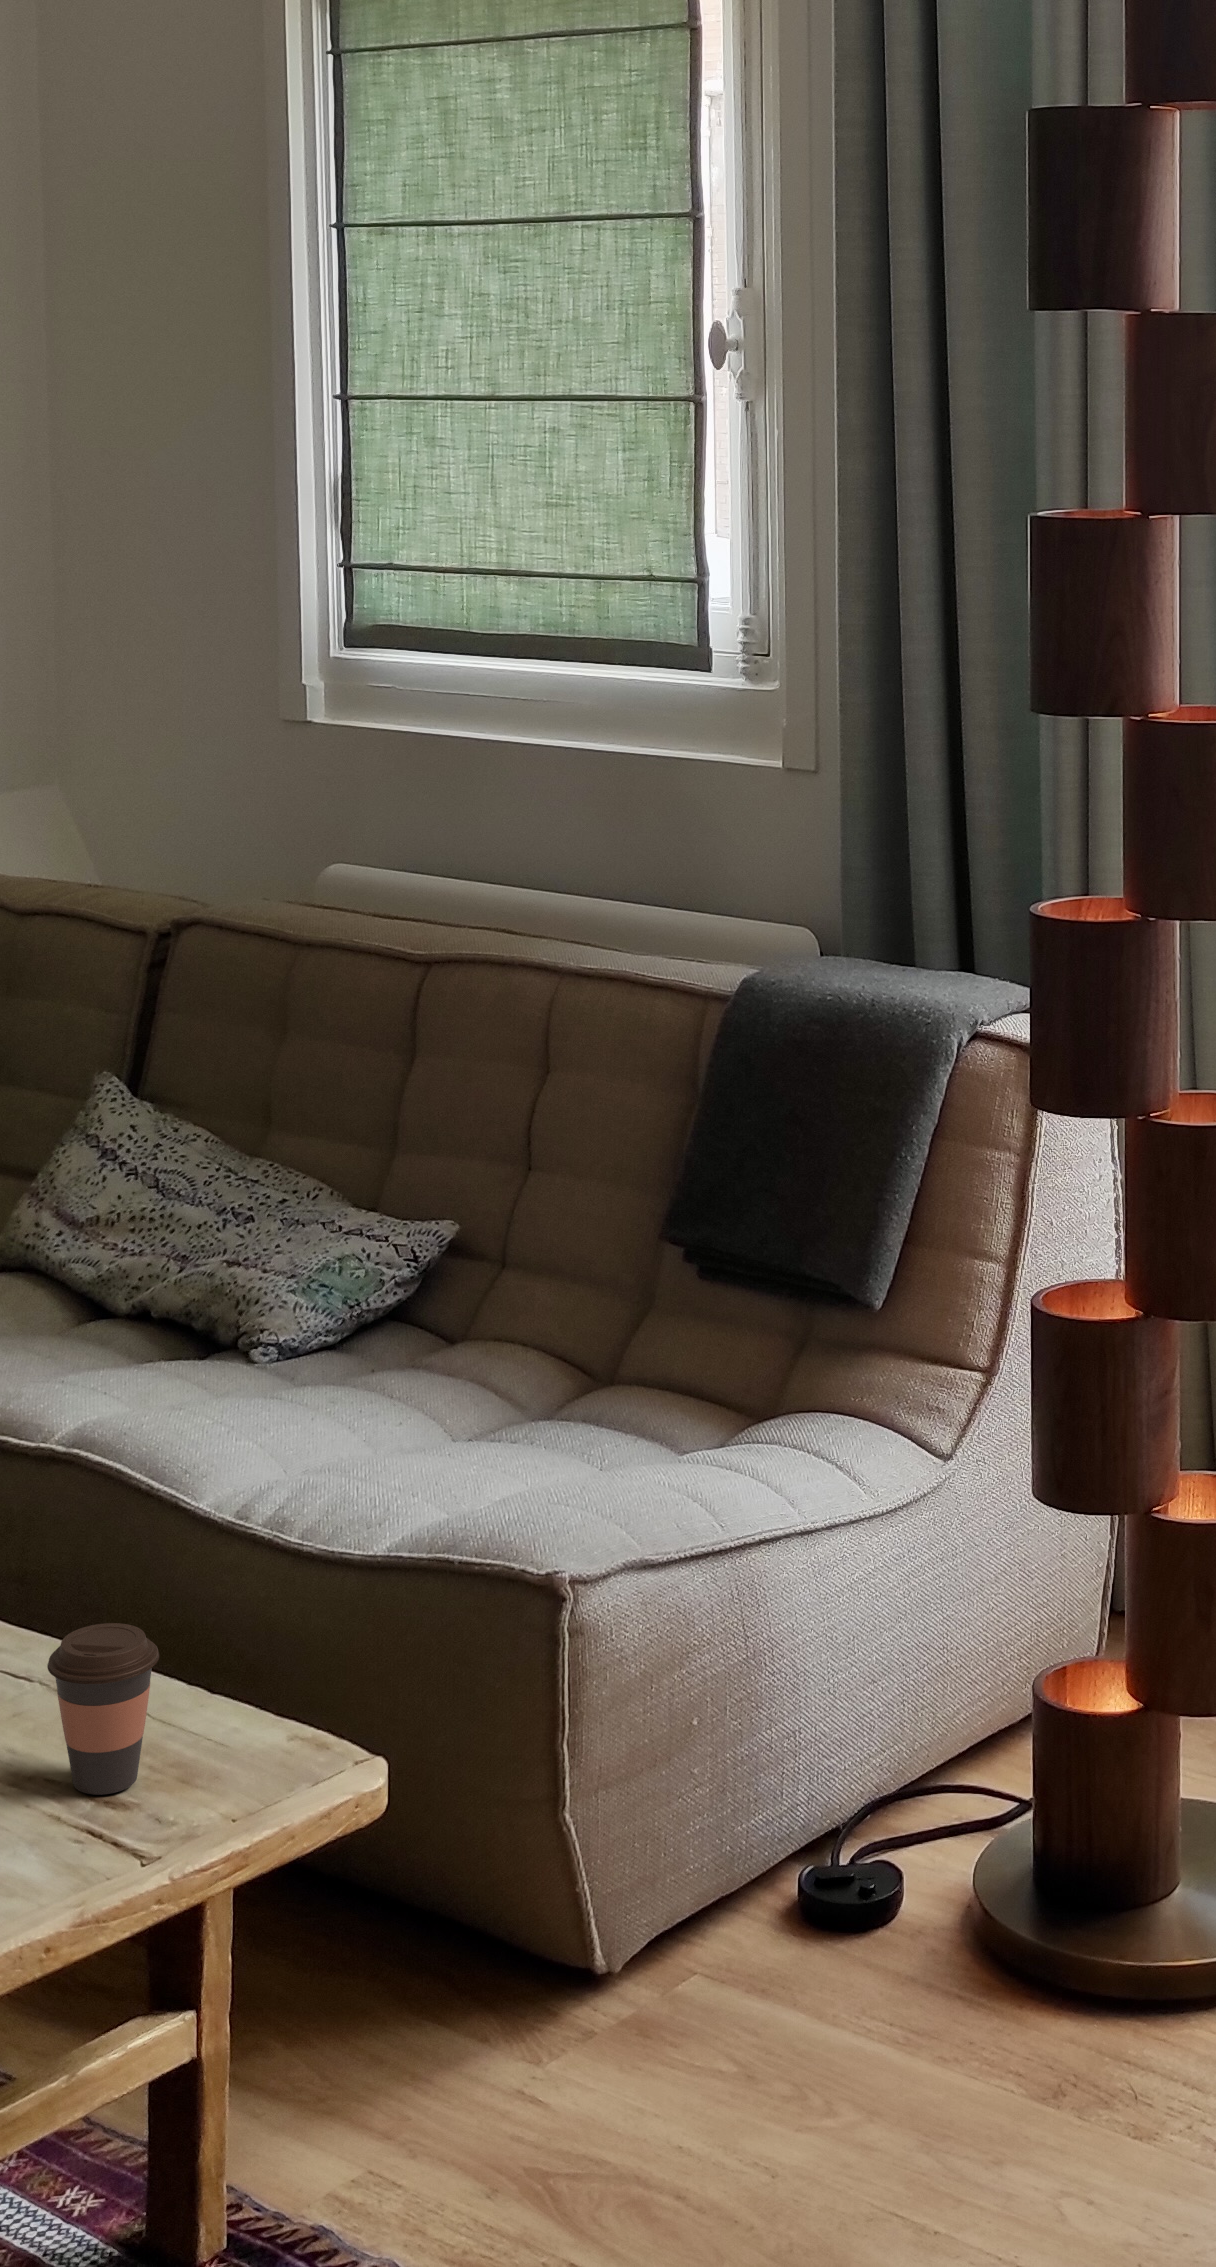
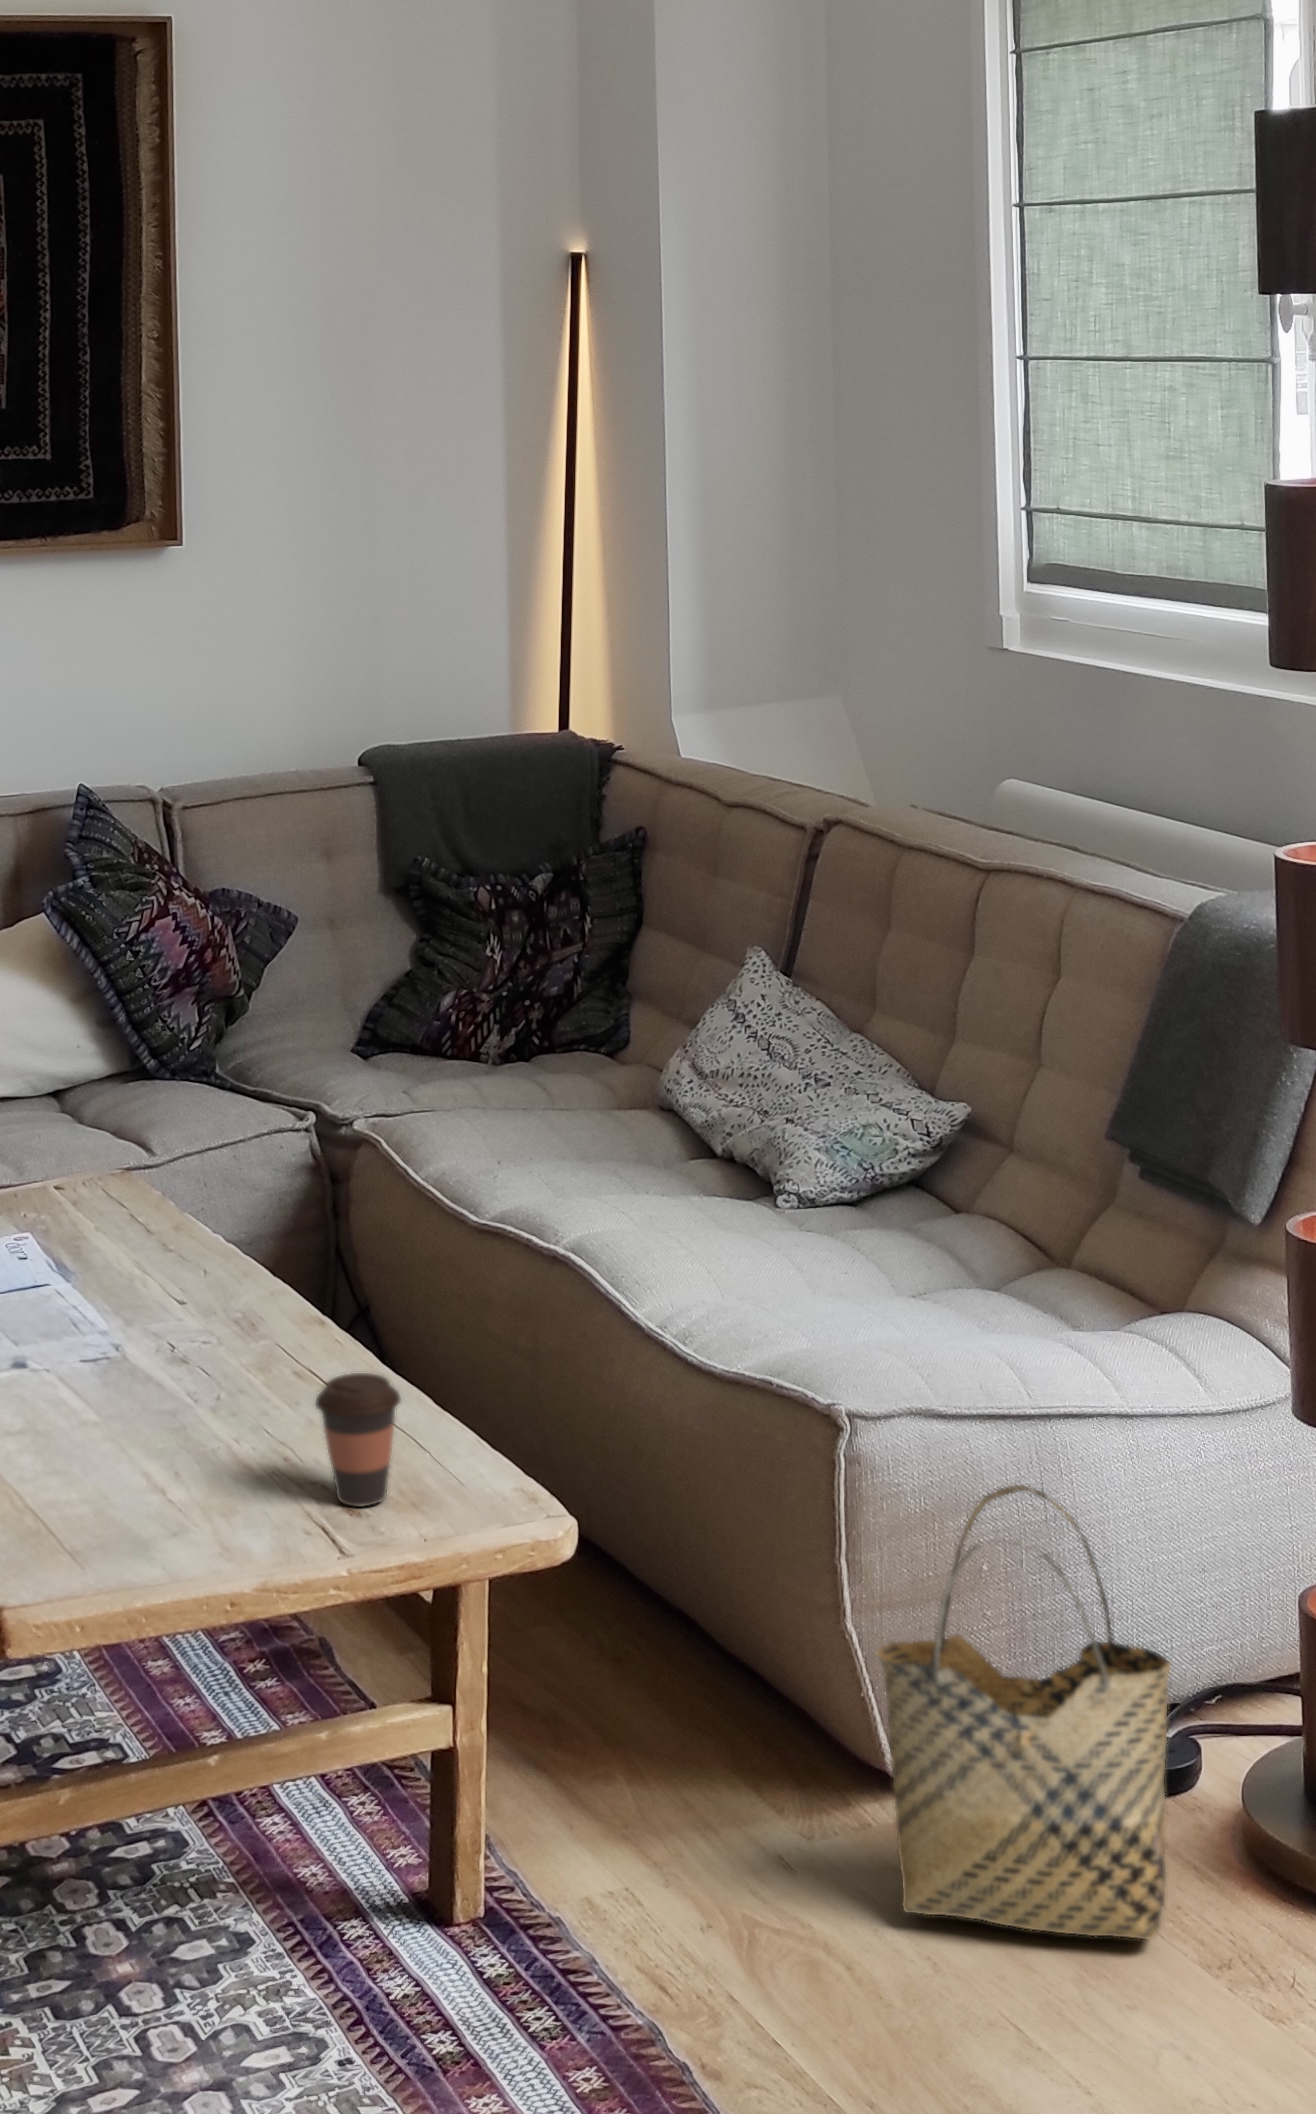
woven basket: none [677,1620,991,2129] -> present [877,1485,1171,1939]

